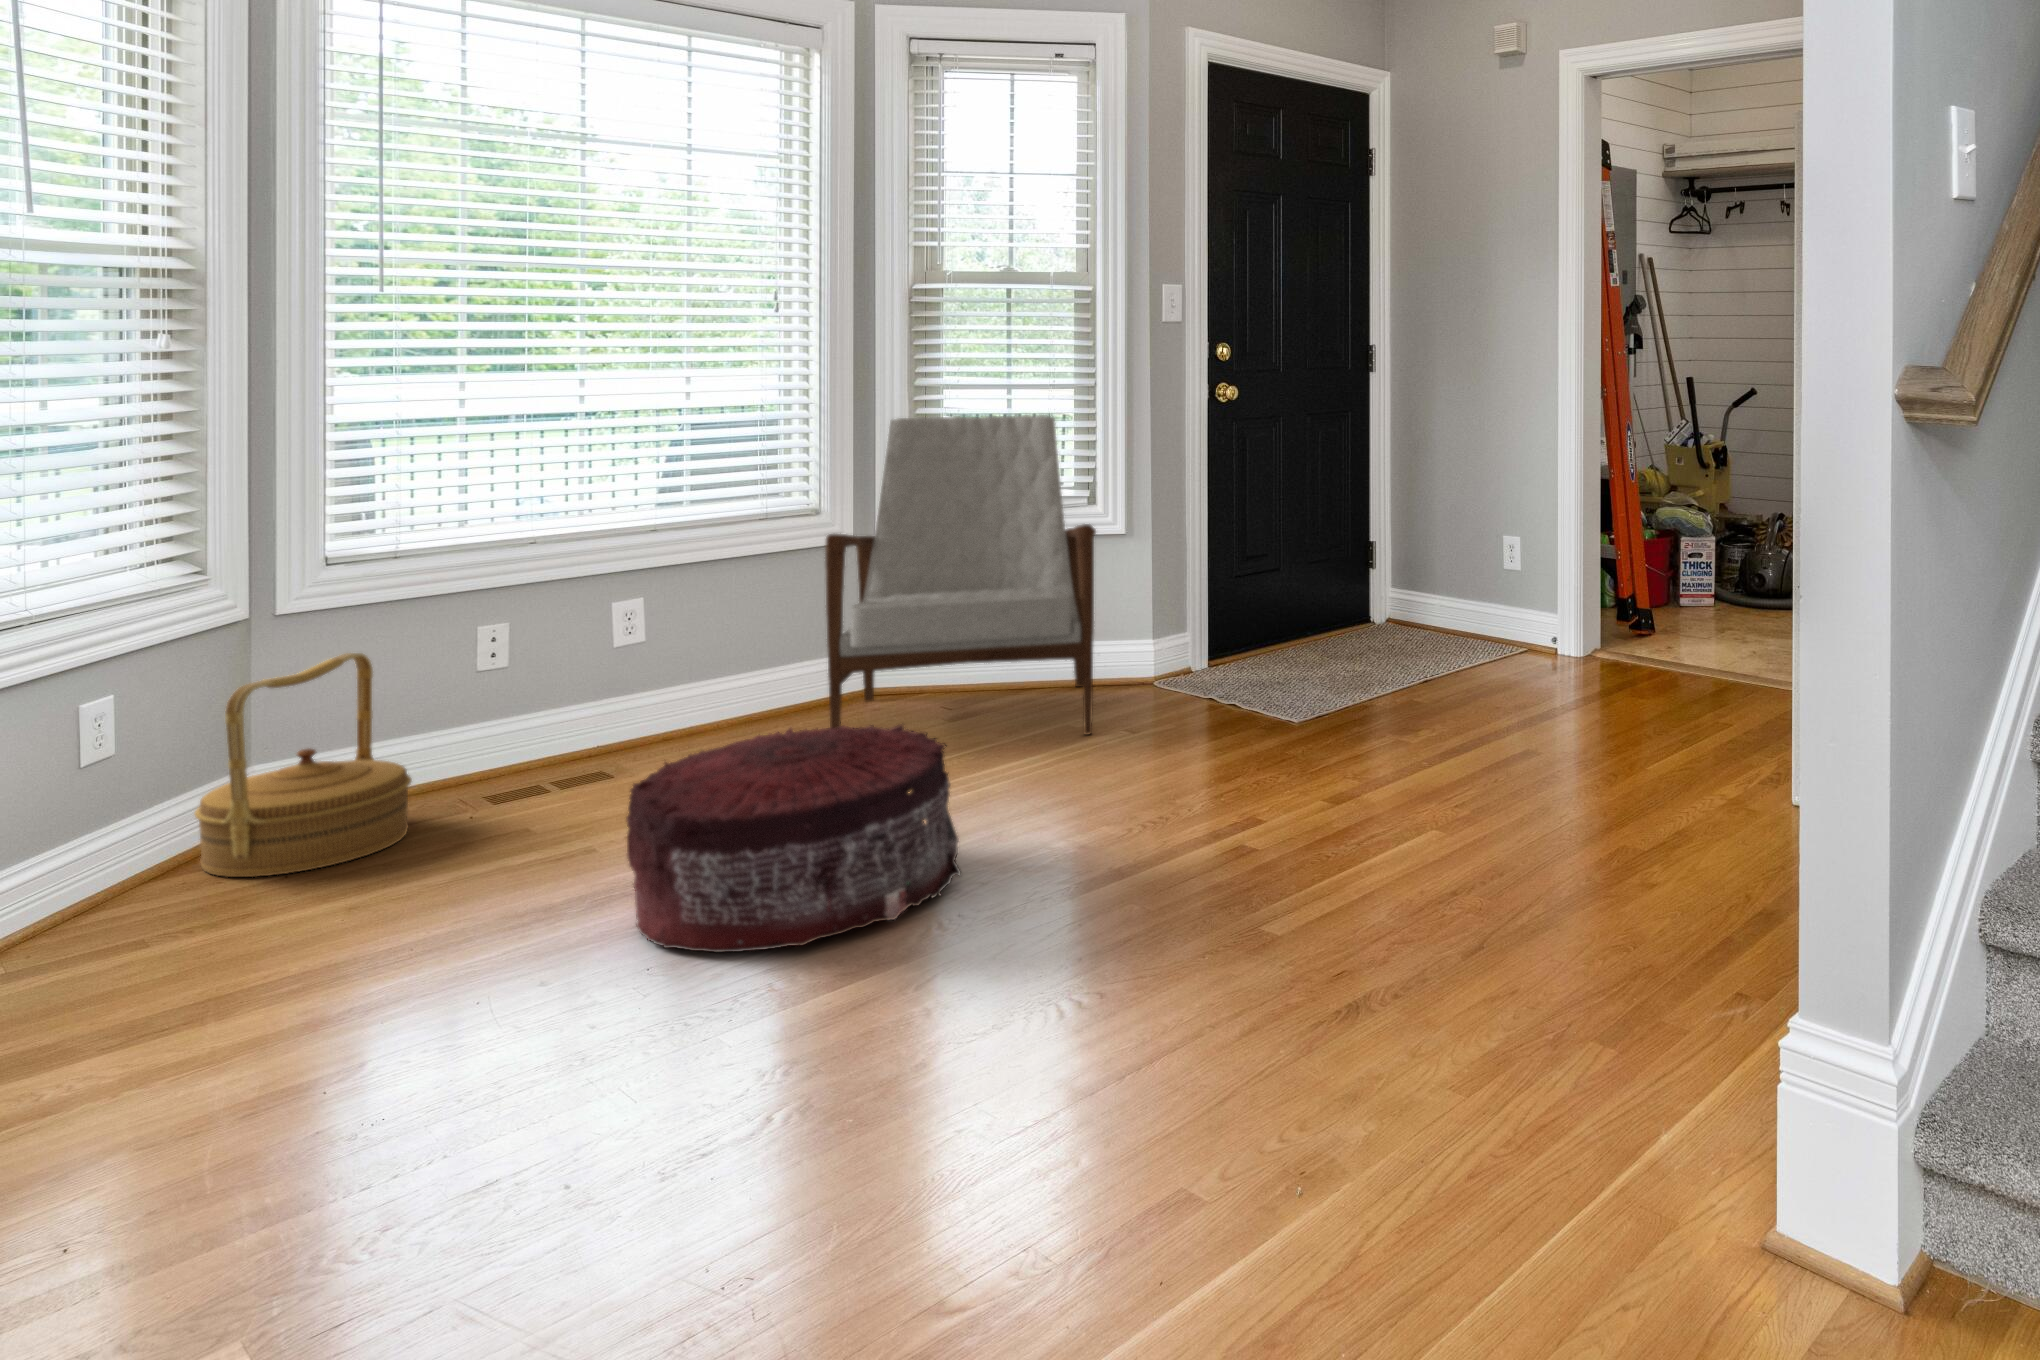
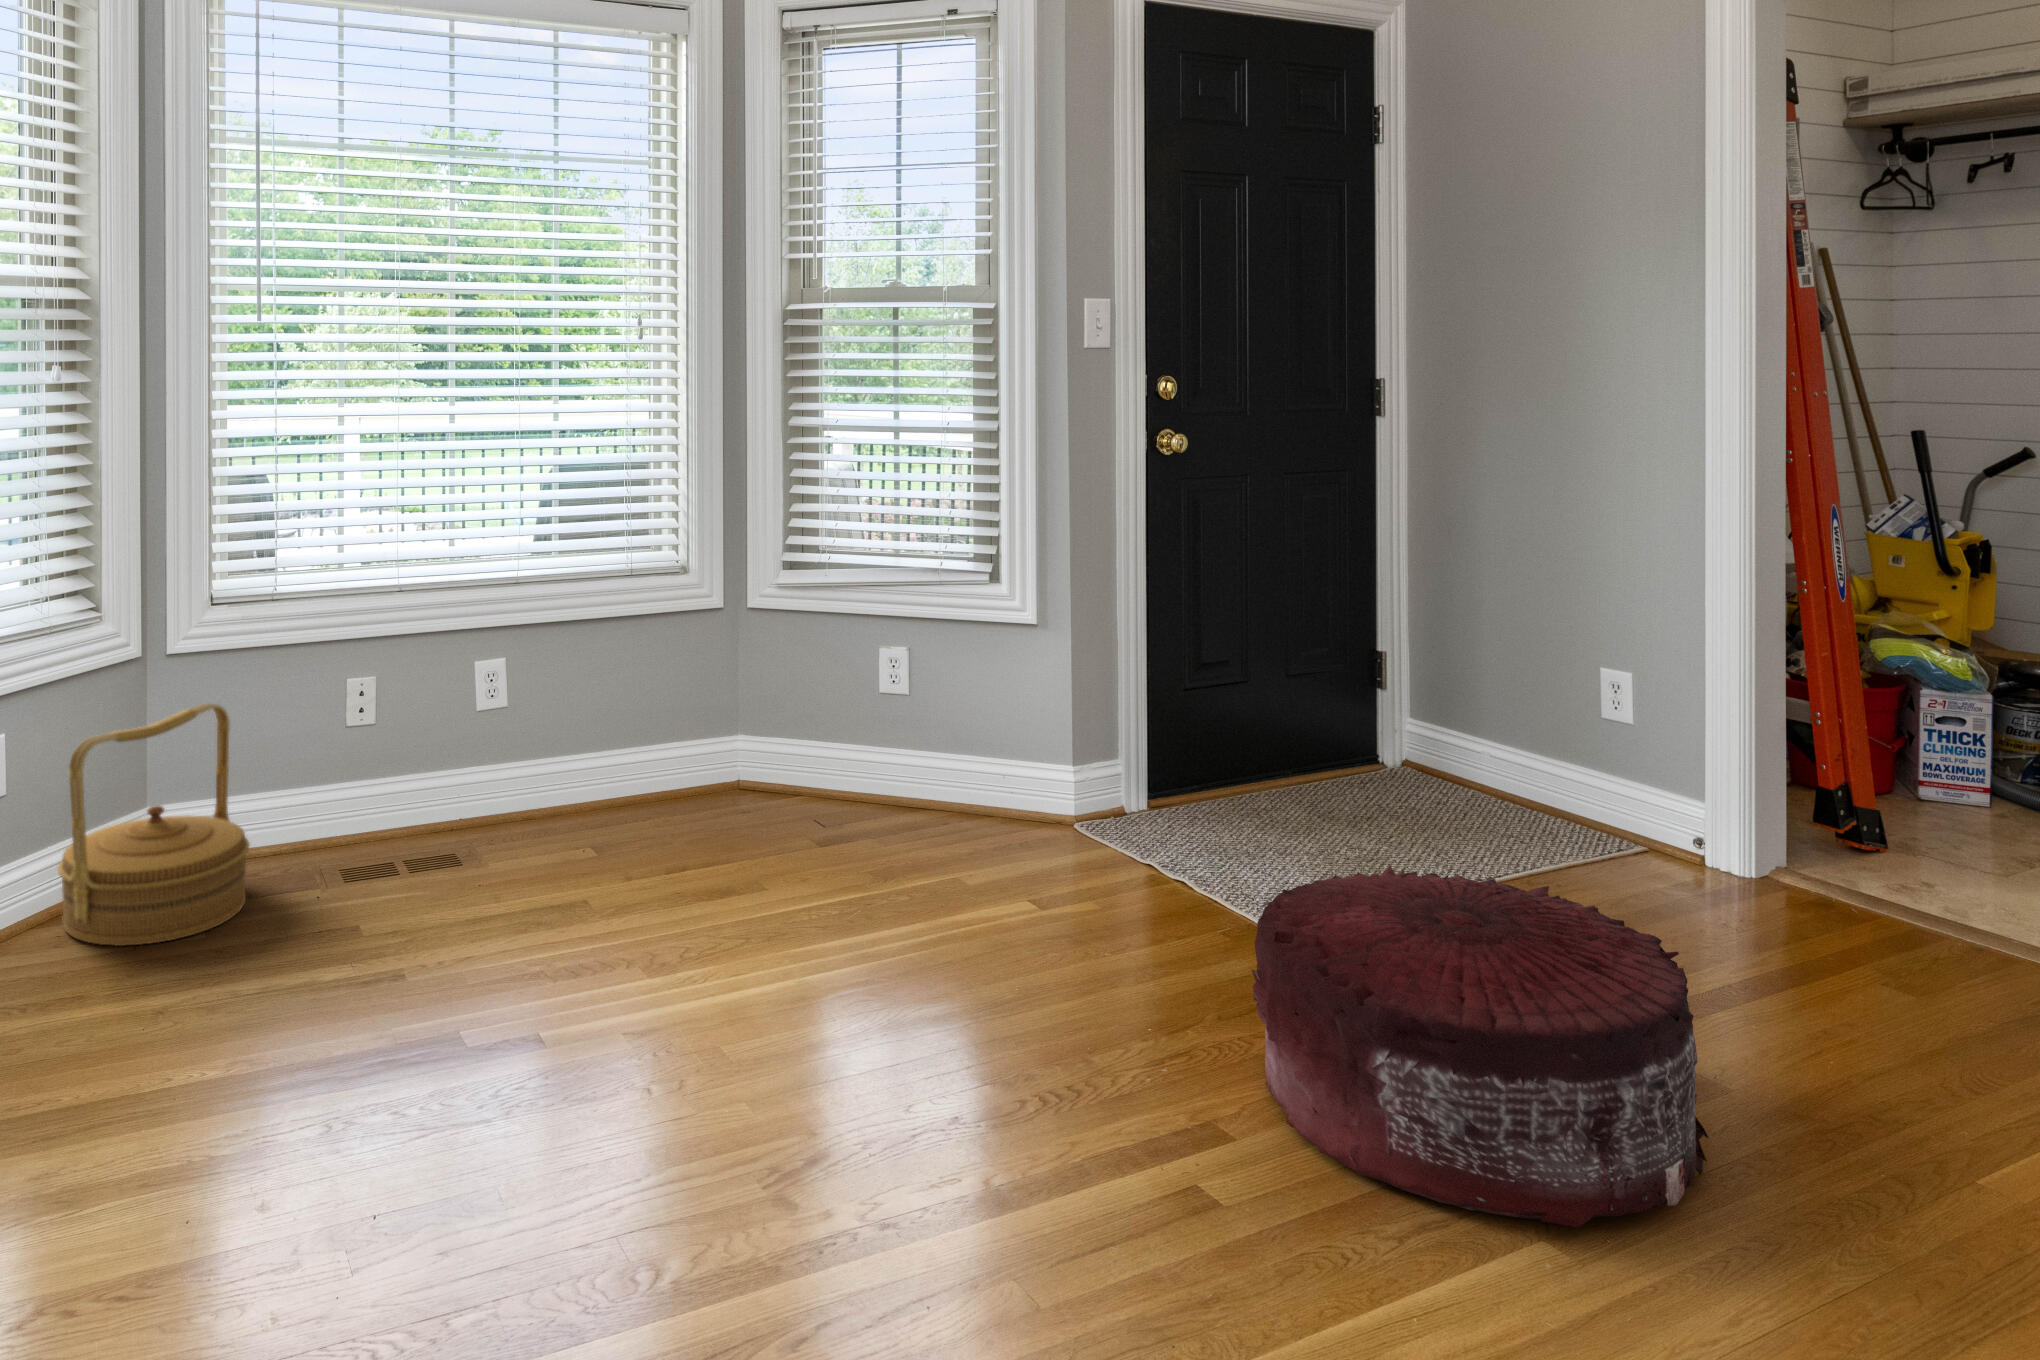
armchair: present [825,415,1096,734] -> none [669,464,997,897]
pouf: present [626,724,961,952] -> present [1252,866,1709,1228]

